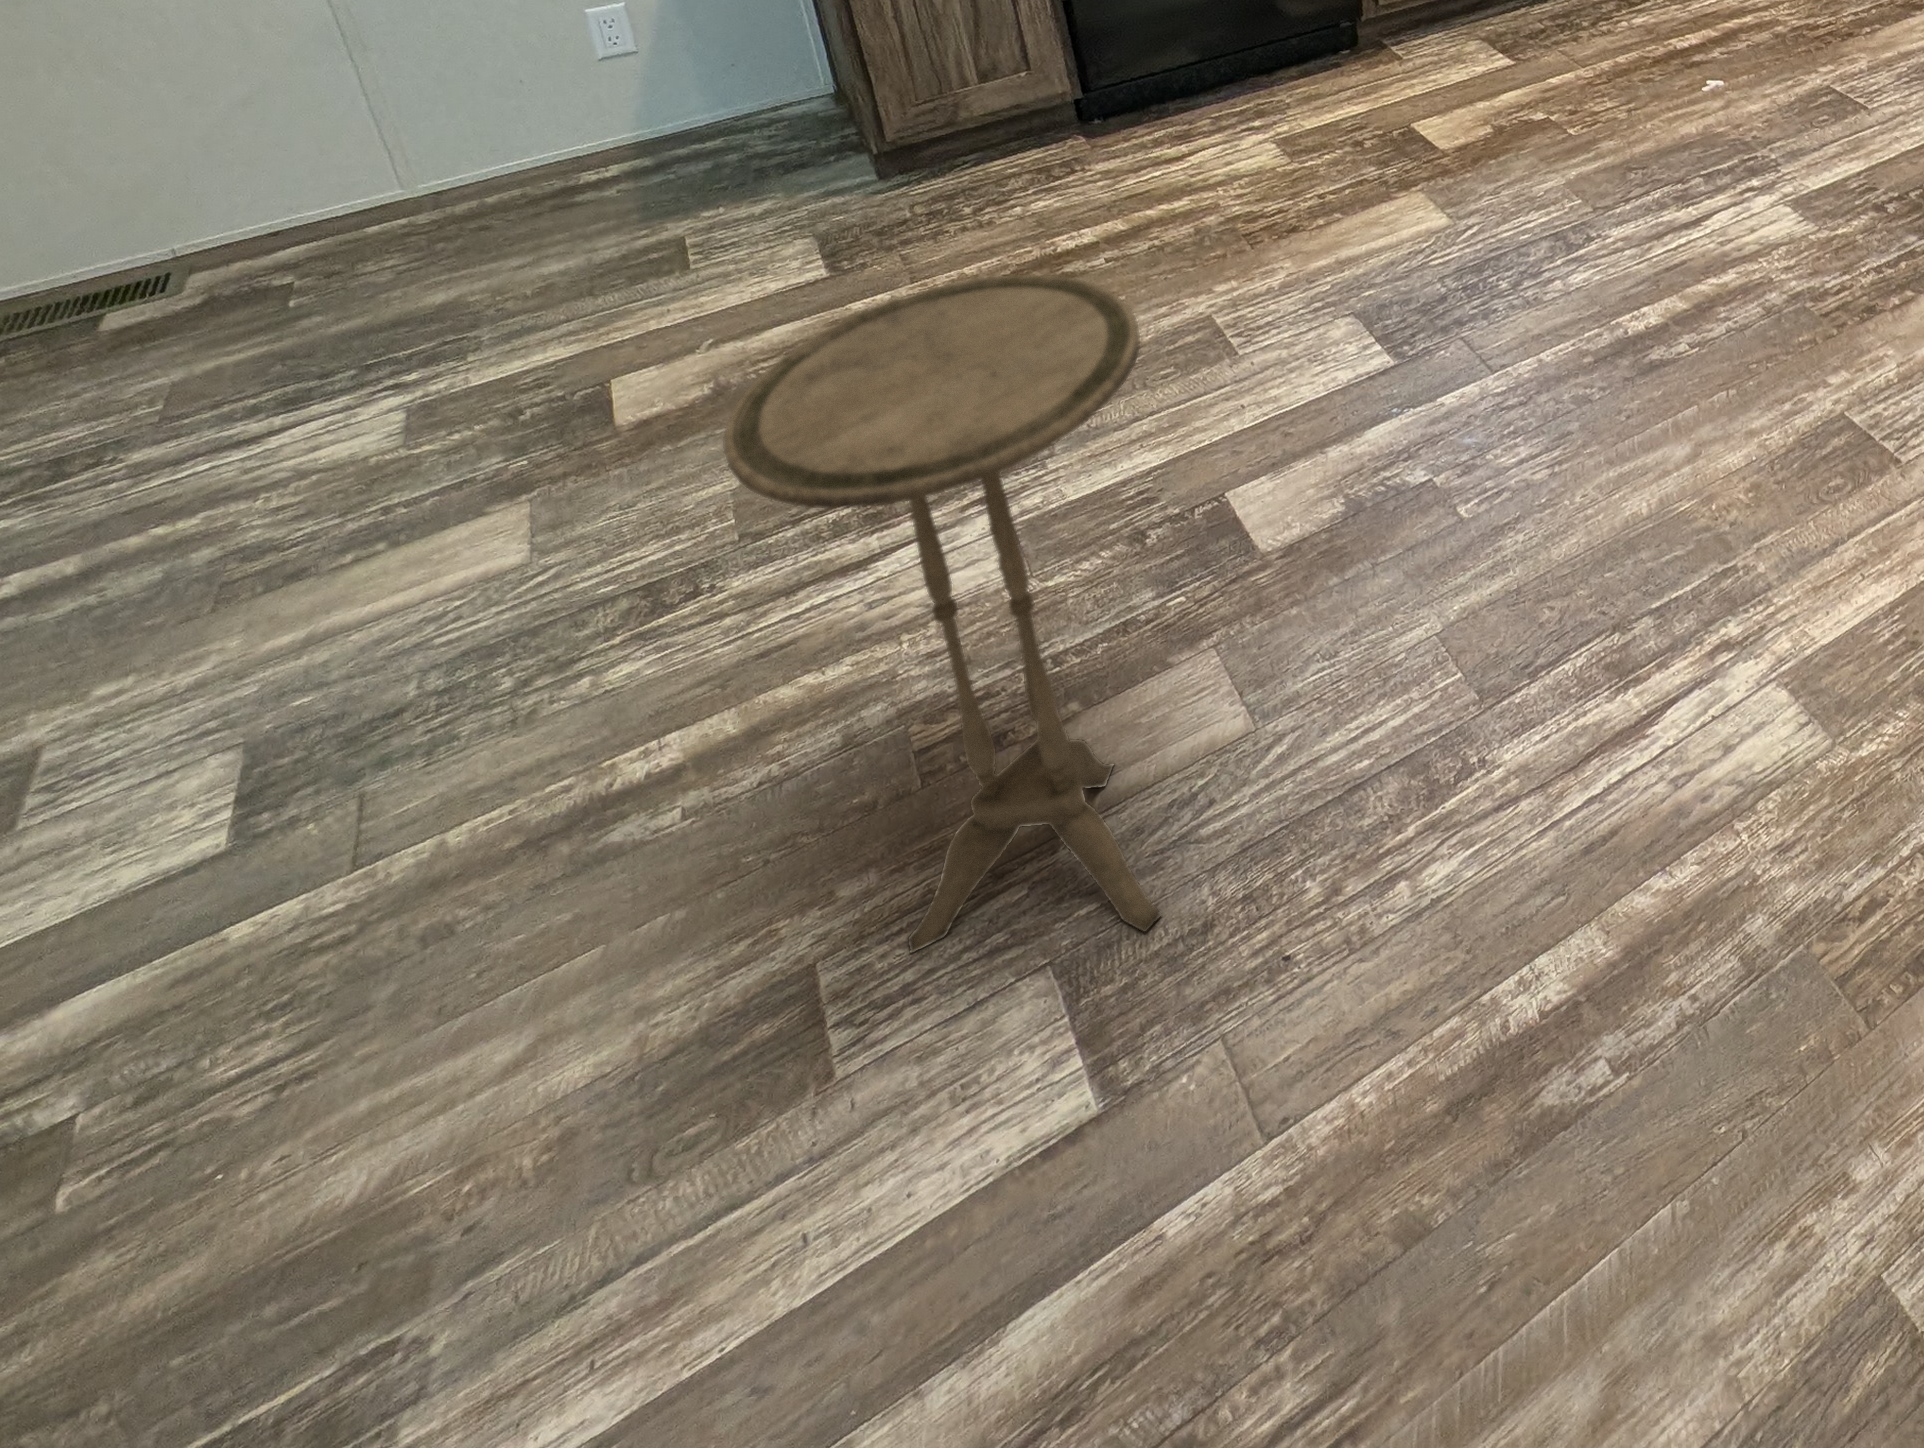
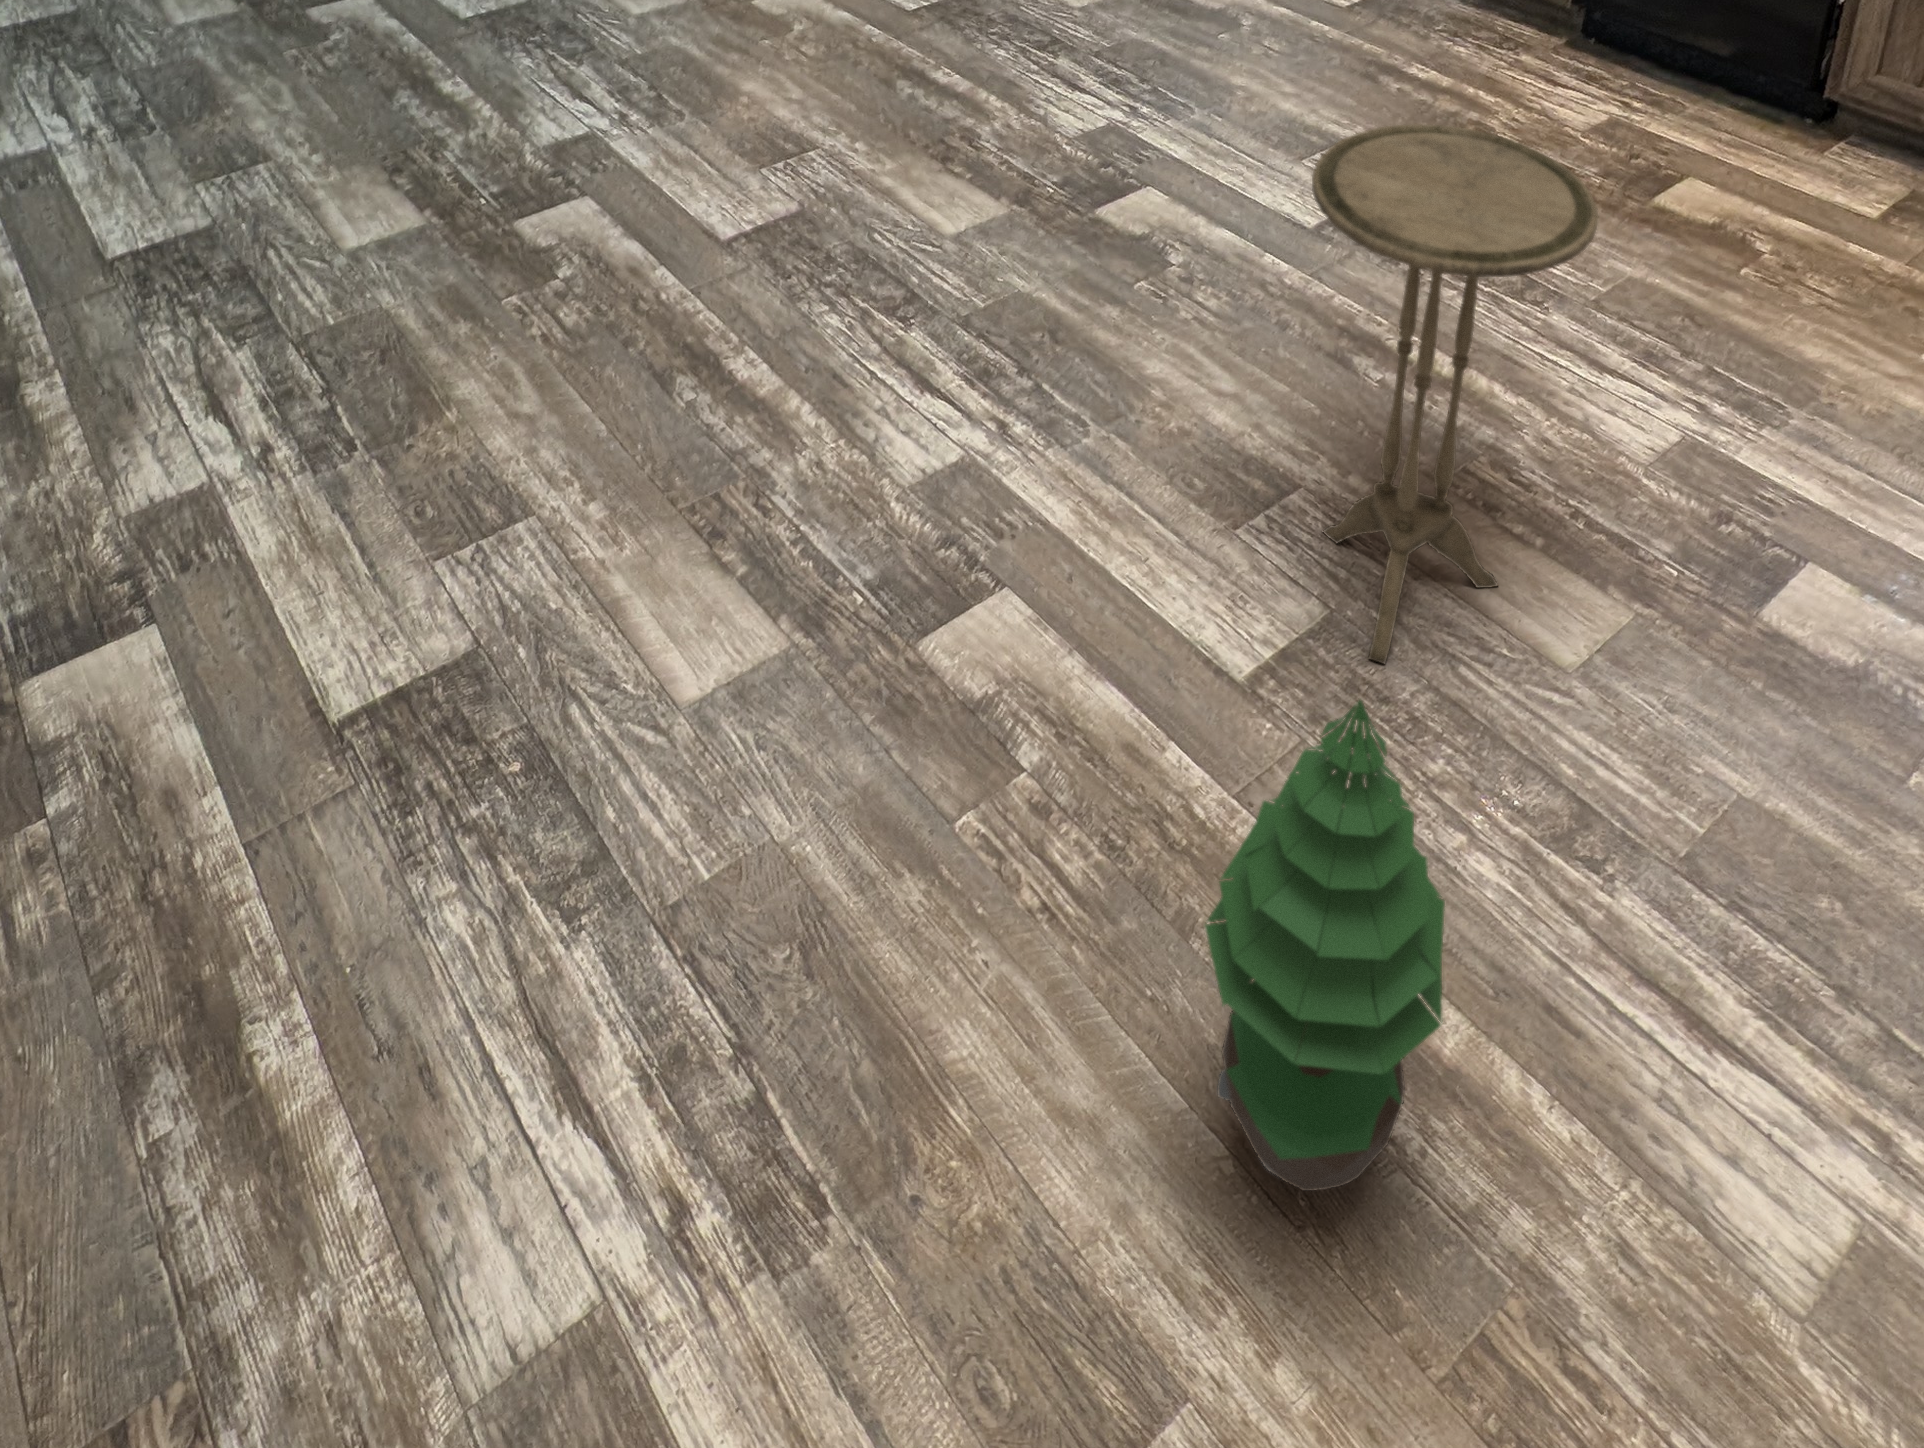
potted tree: none [1546,618,1786,1162] -> present [1205,700,1445,1191]

